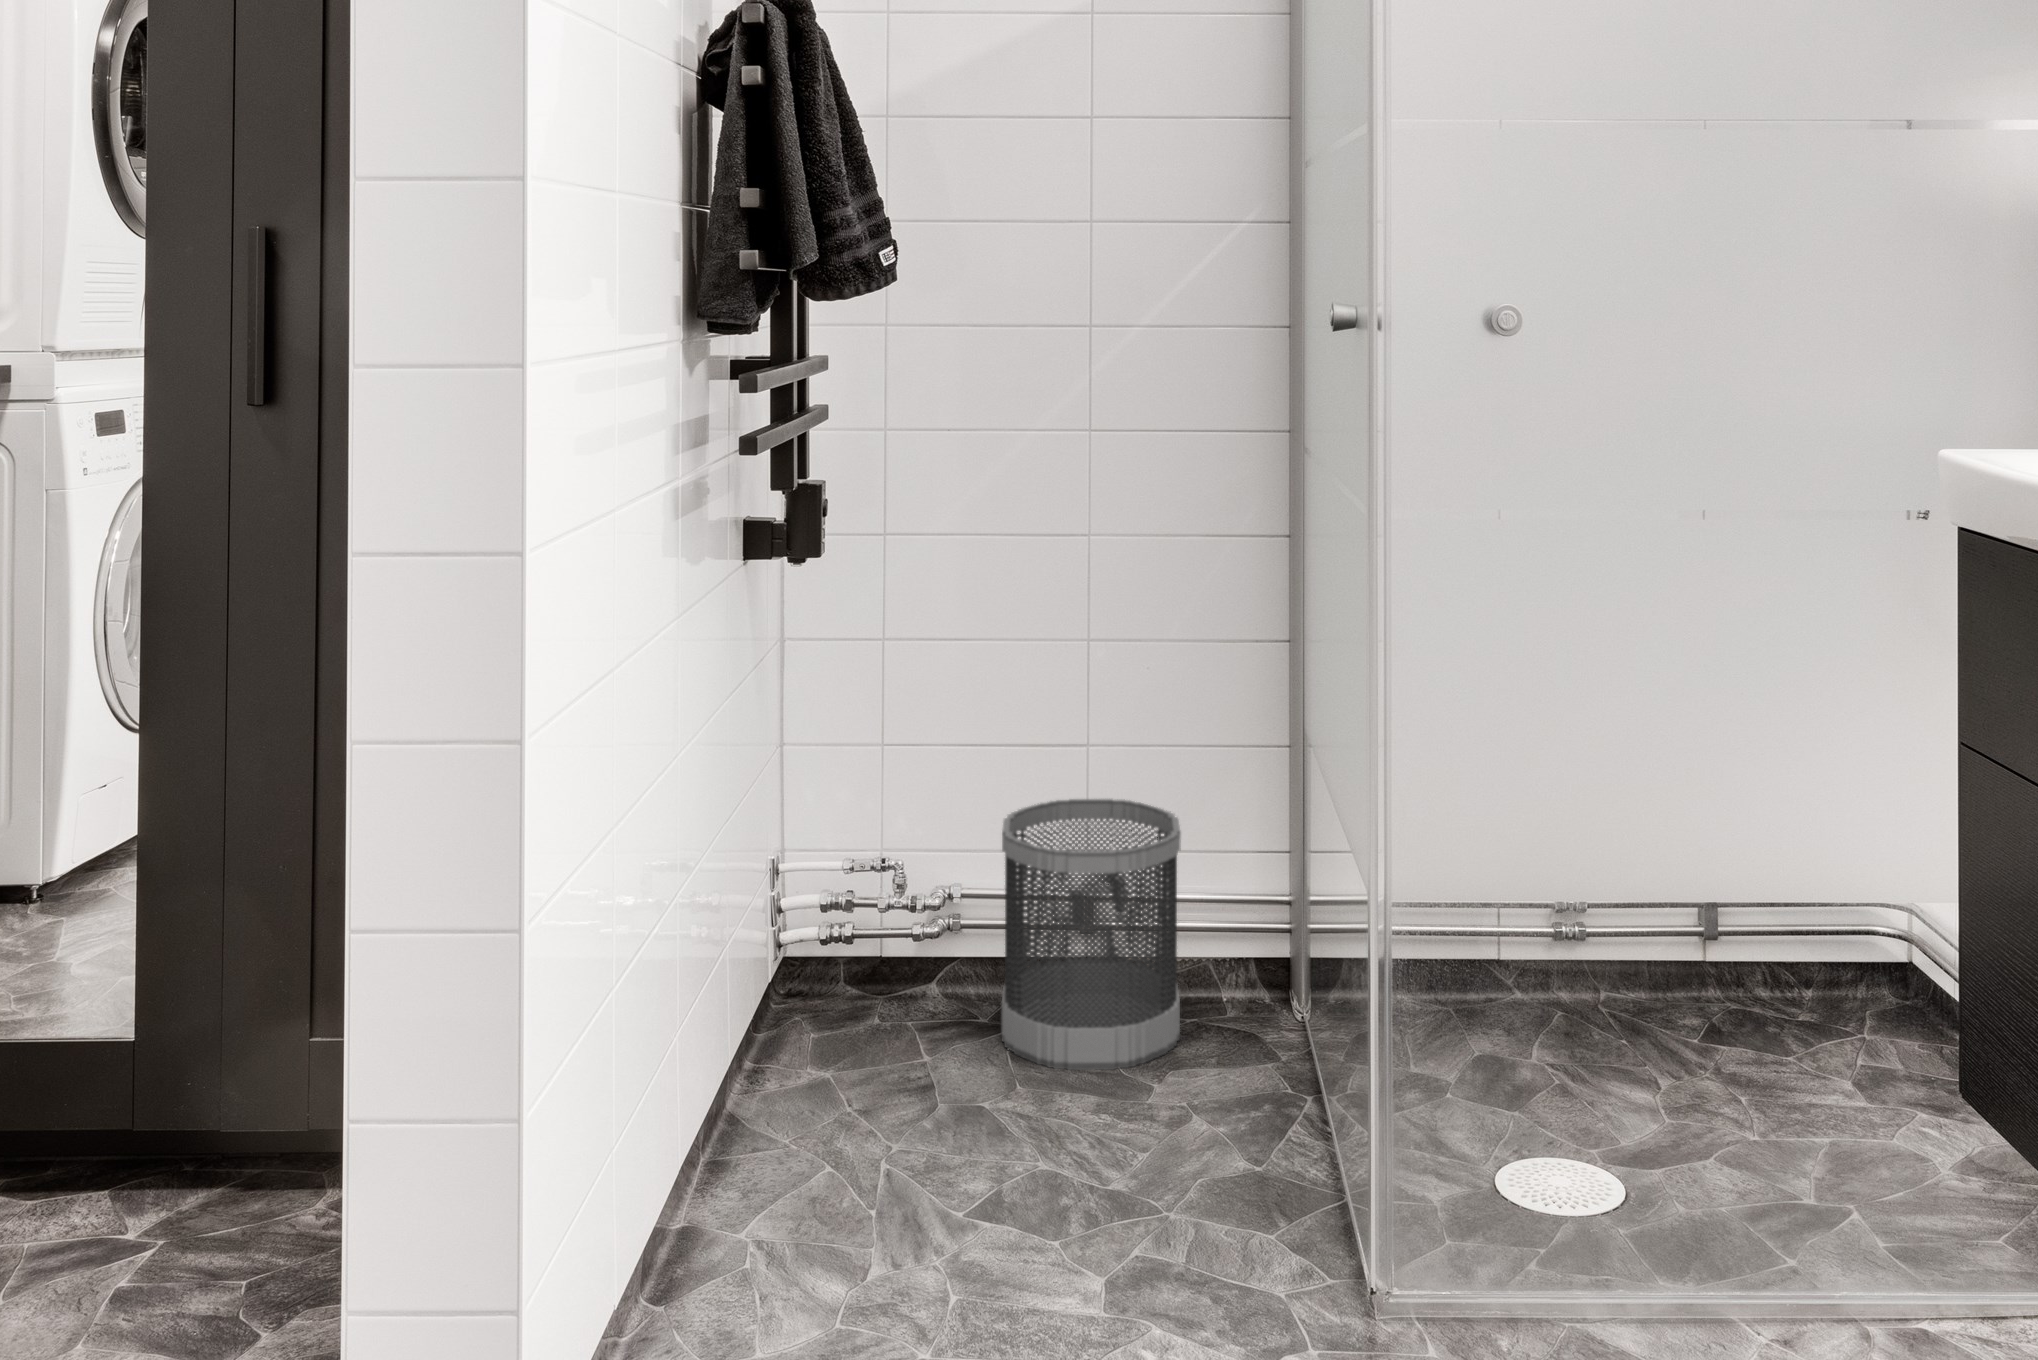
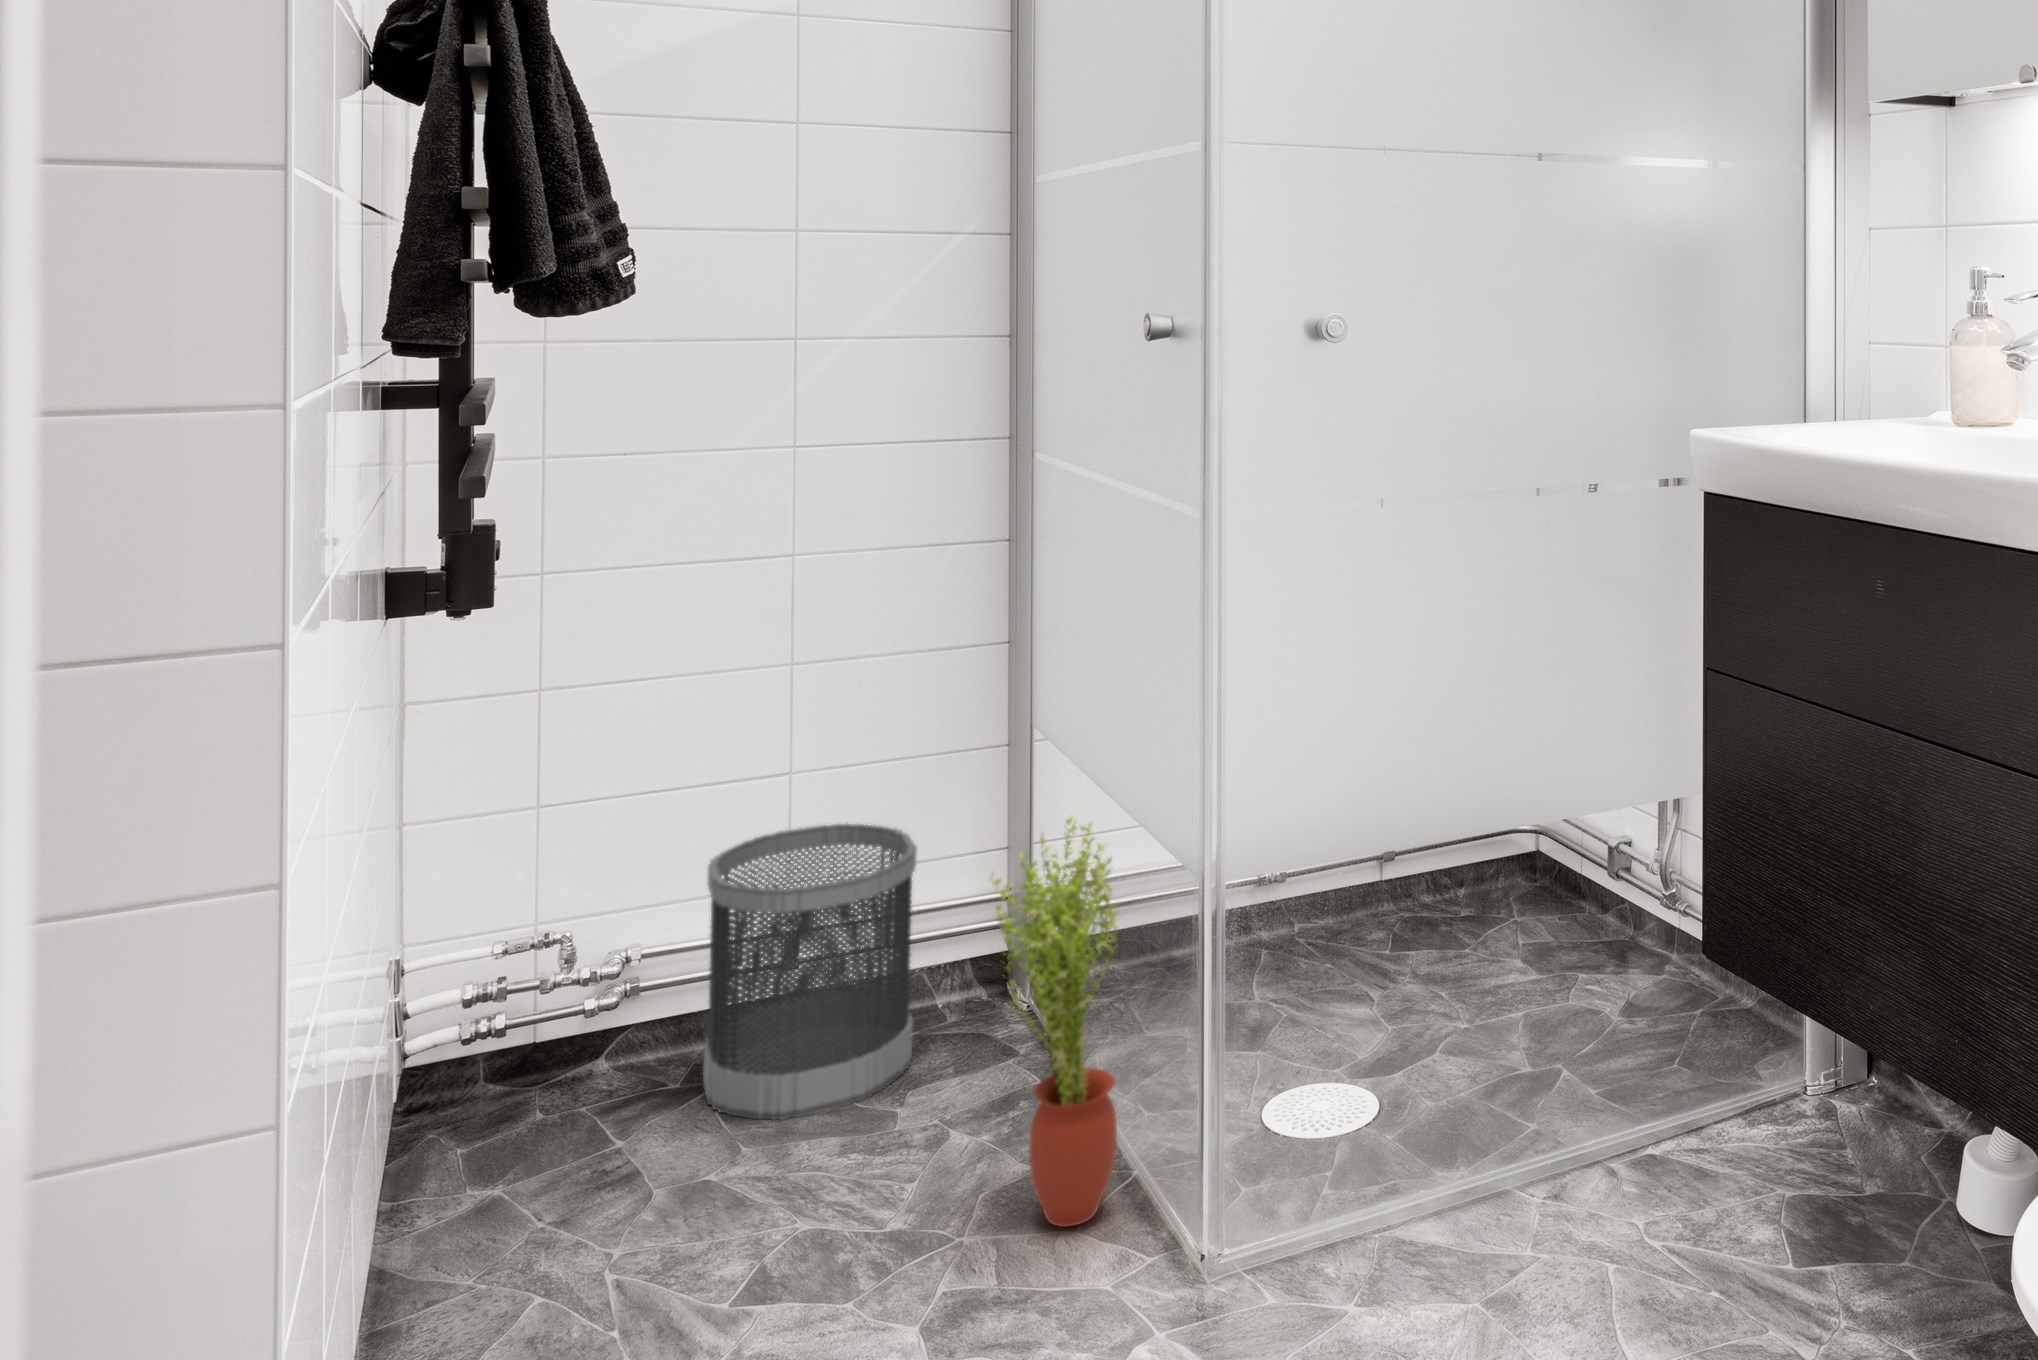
potted plant: none [1193,812,1315,1230] -> present [990,817,1118,1227]

